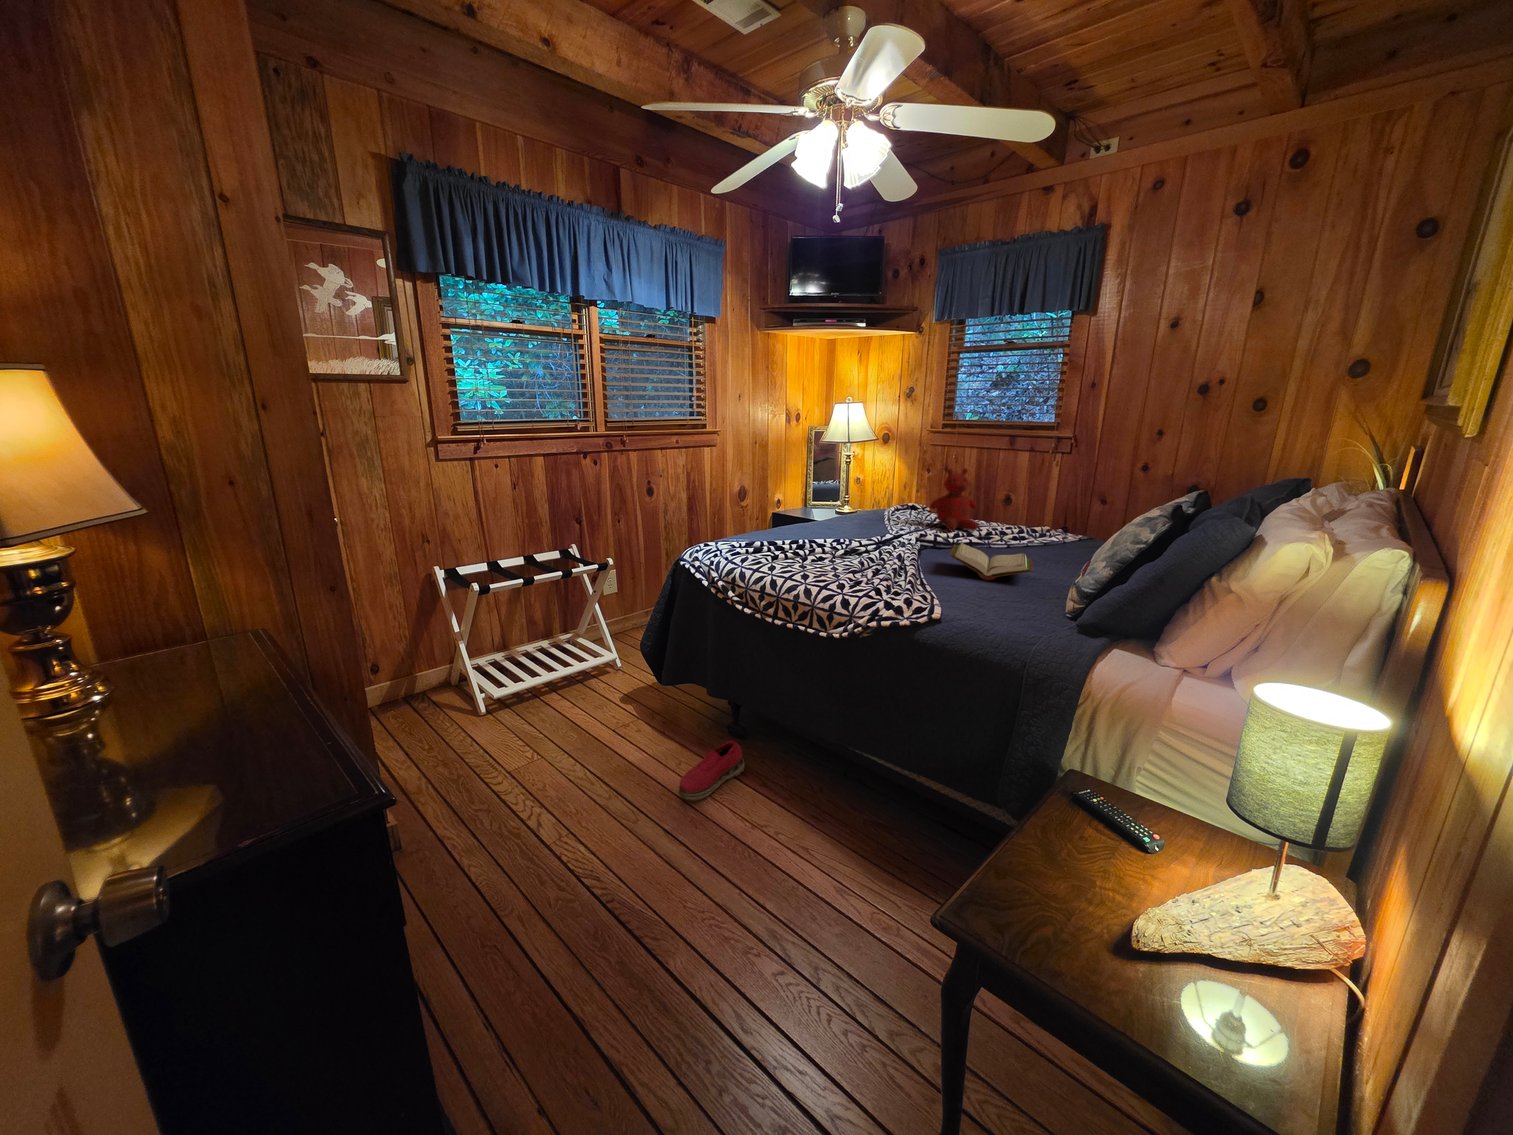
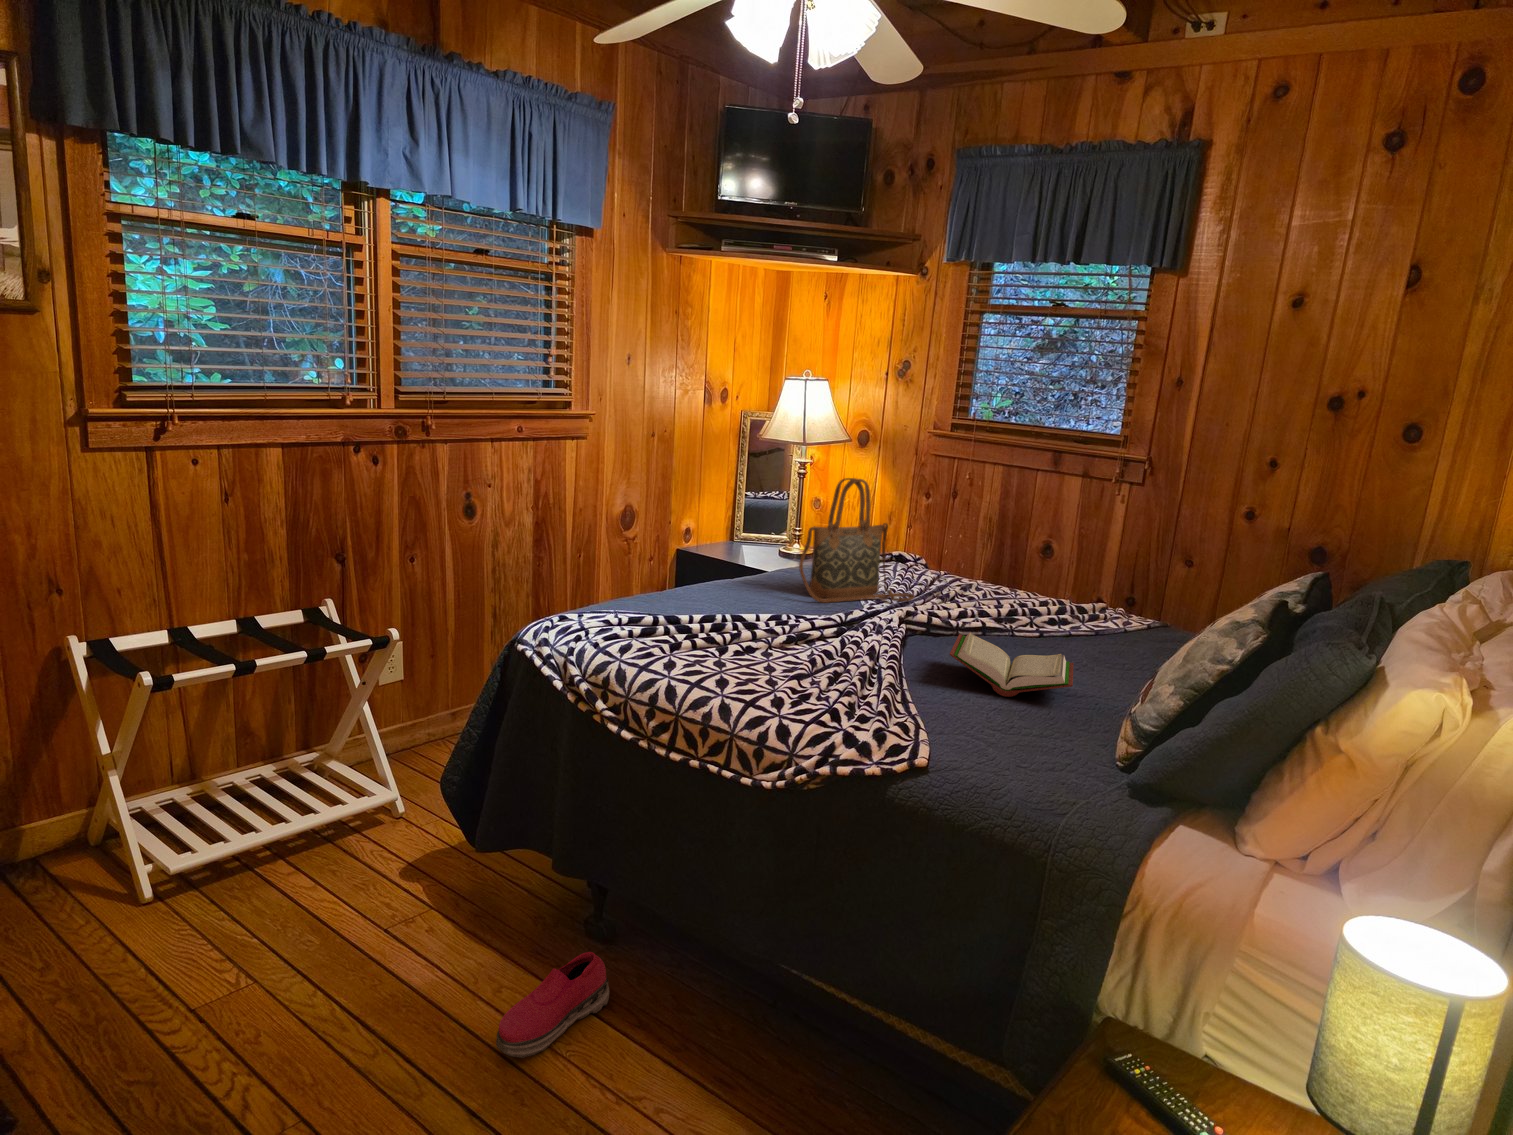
handbag: none [850,455,923,533] -> present [799,478,914,603]
teddy bear: present [930,468,978,531] -> none [927,502,1001,604]

